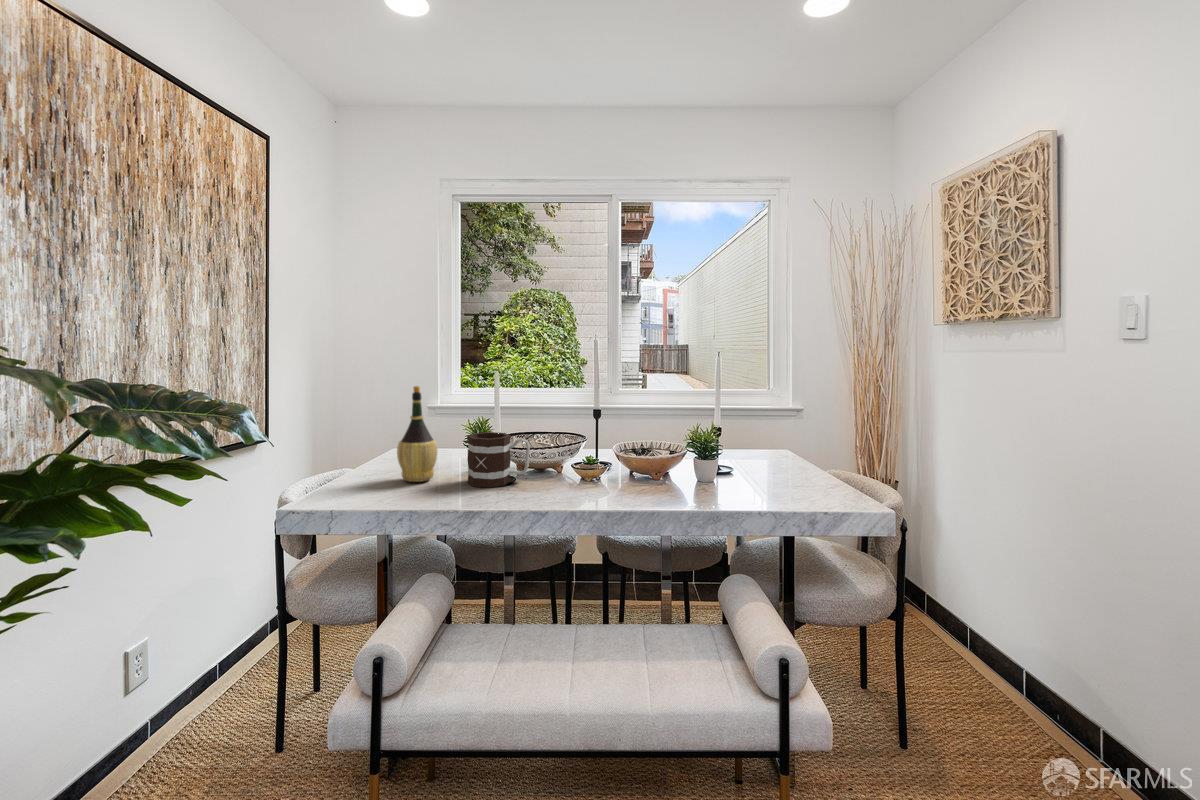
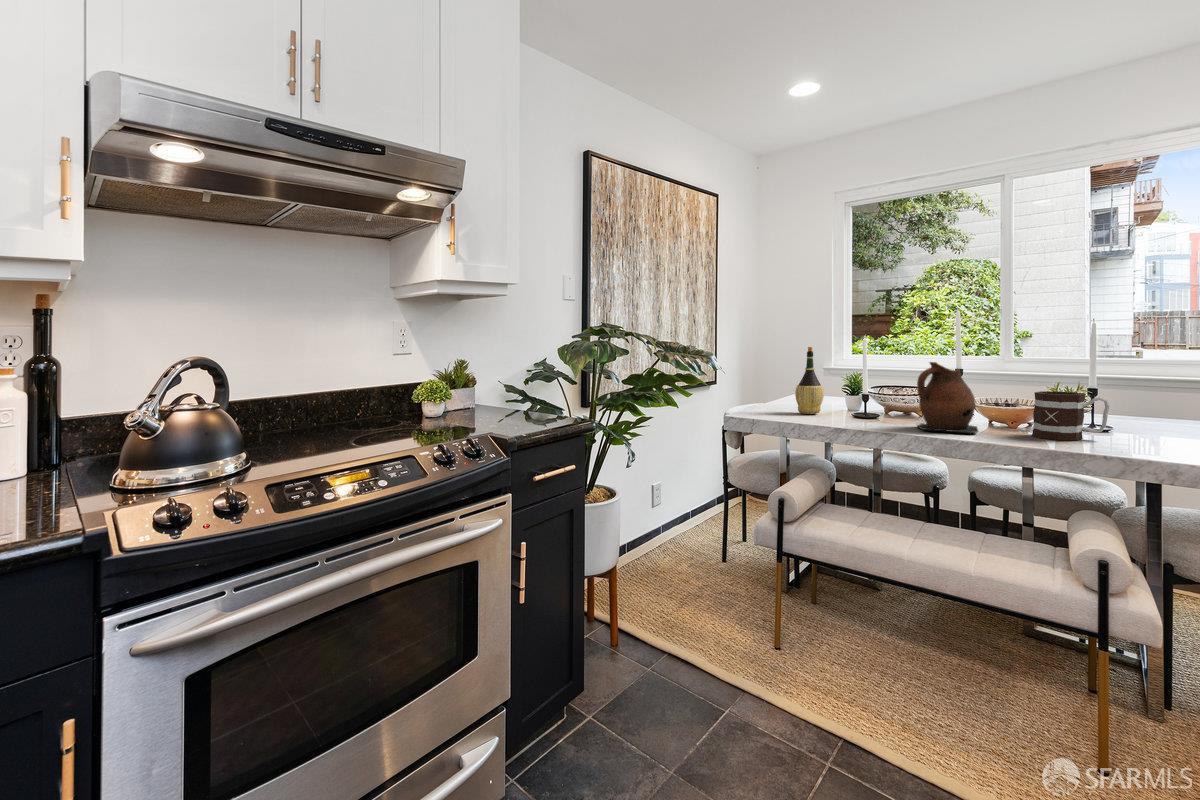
ceramic pitcher: none [561,412,635,503] -> present [917,362,978,433]
mug: present [467,432,530,488] -> present [1032,391,1109,441]

